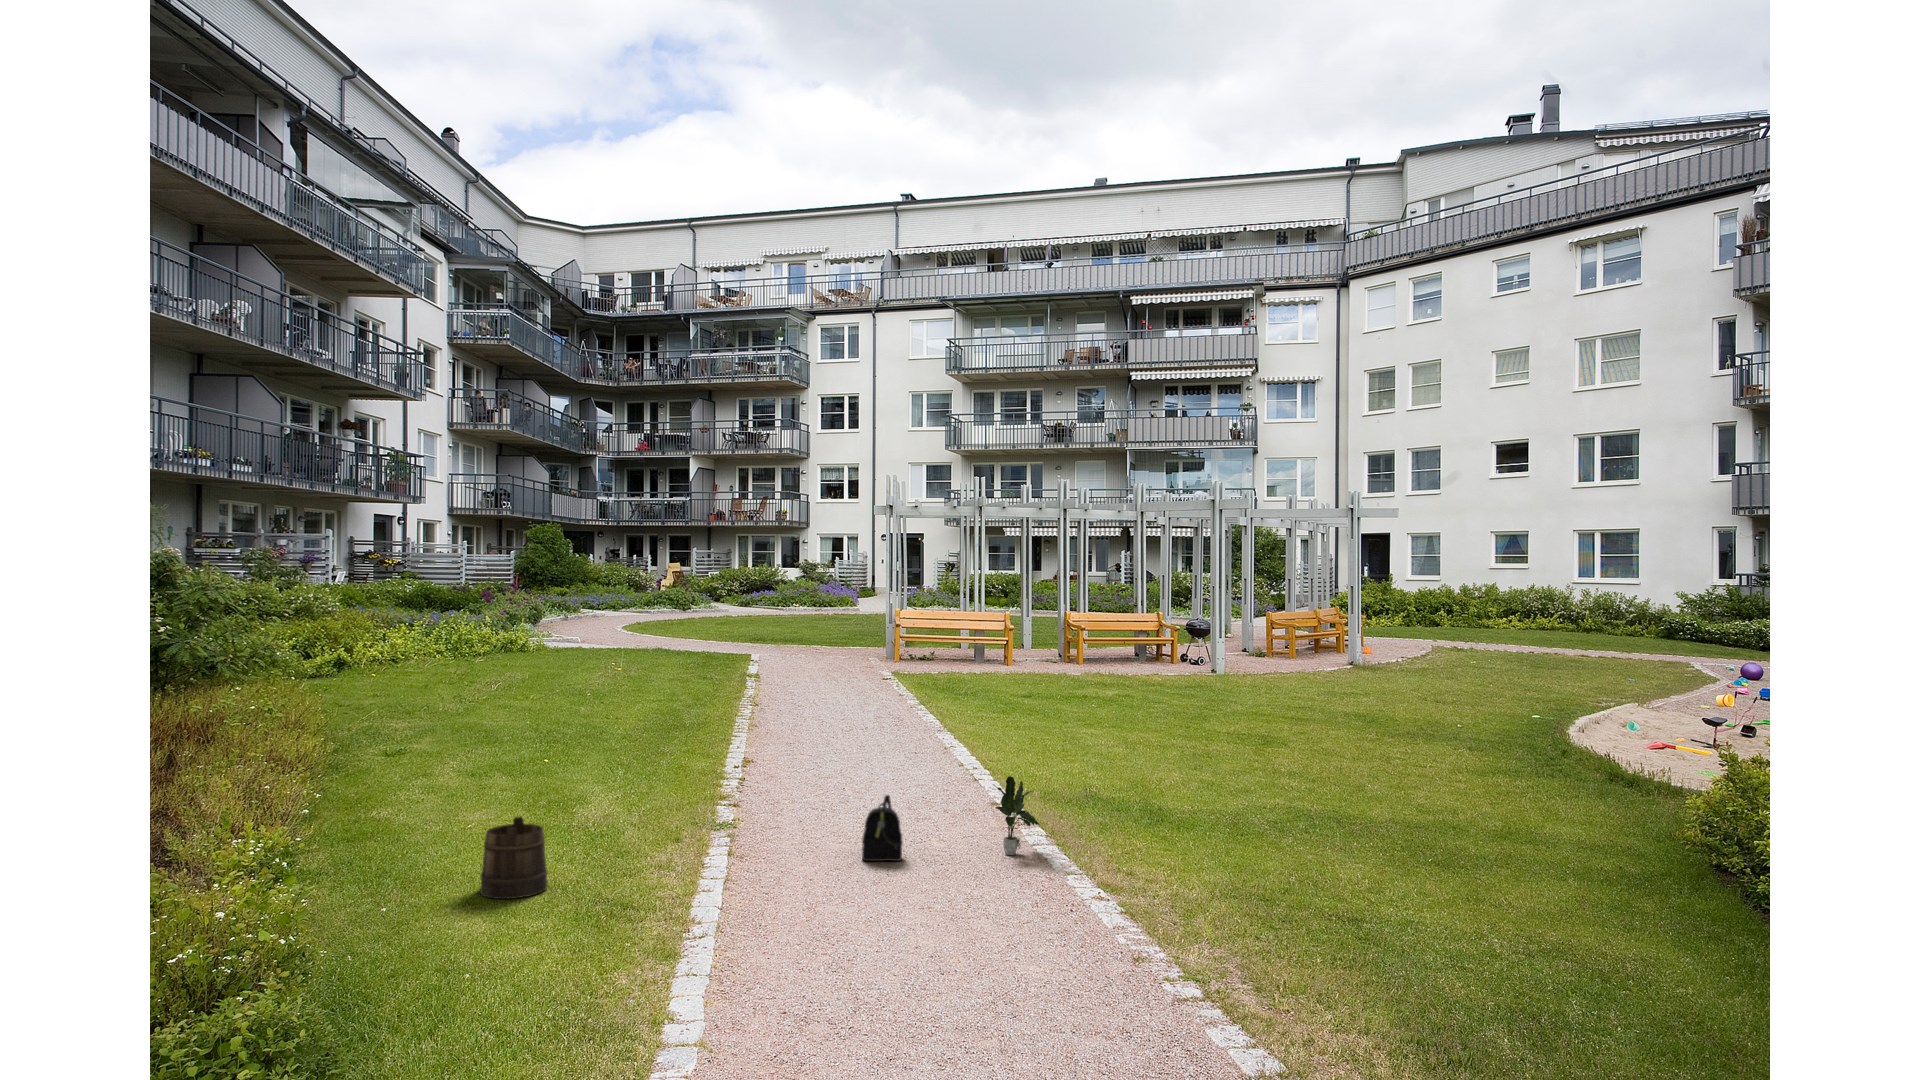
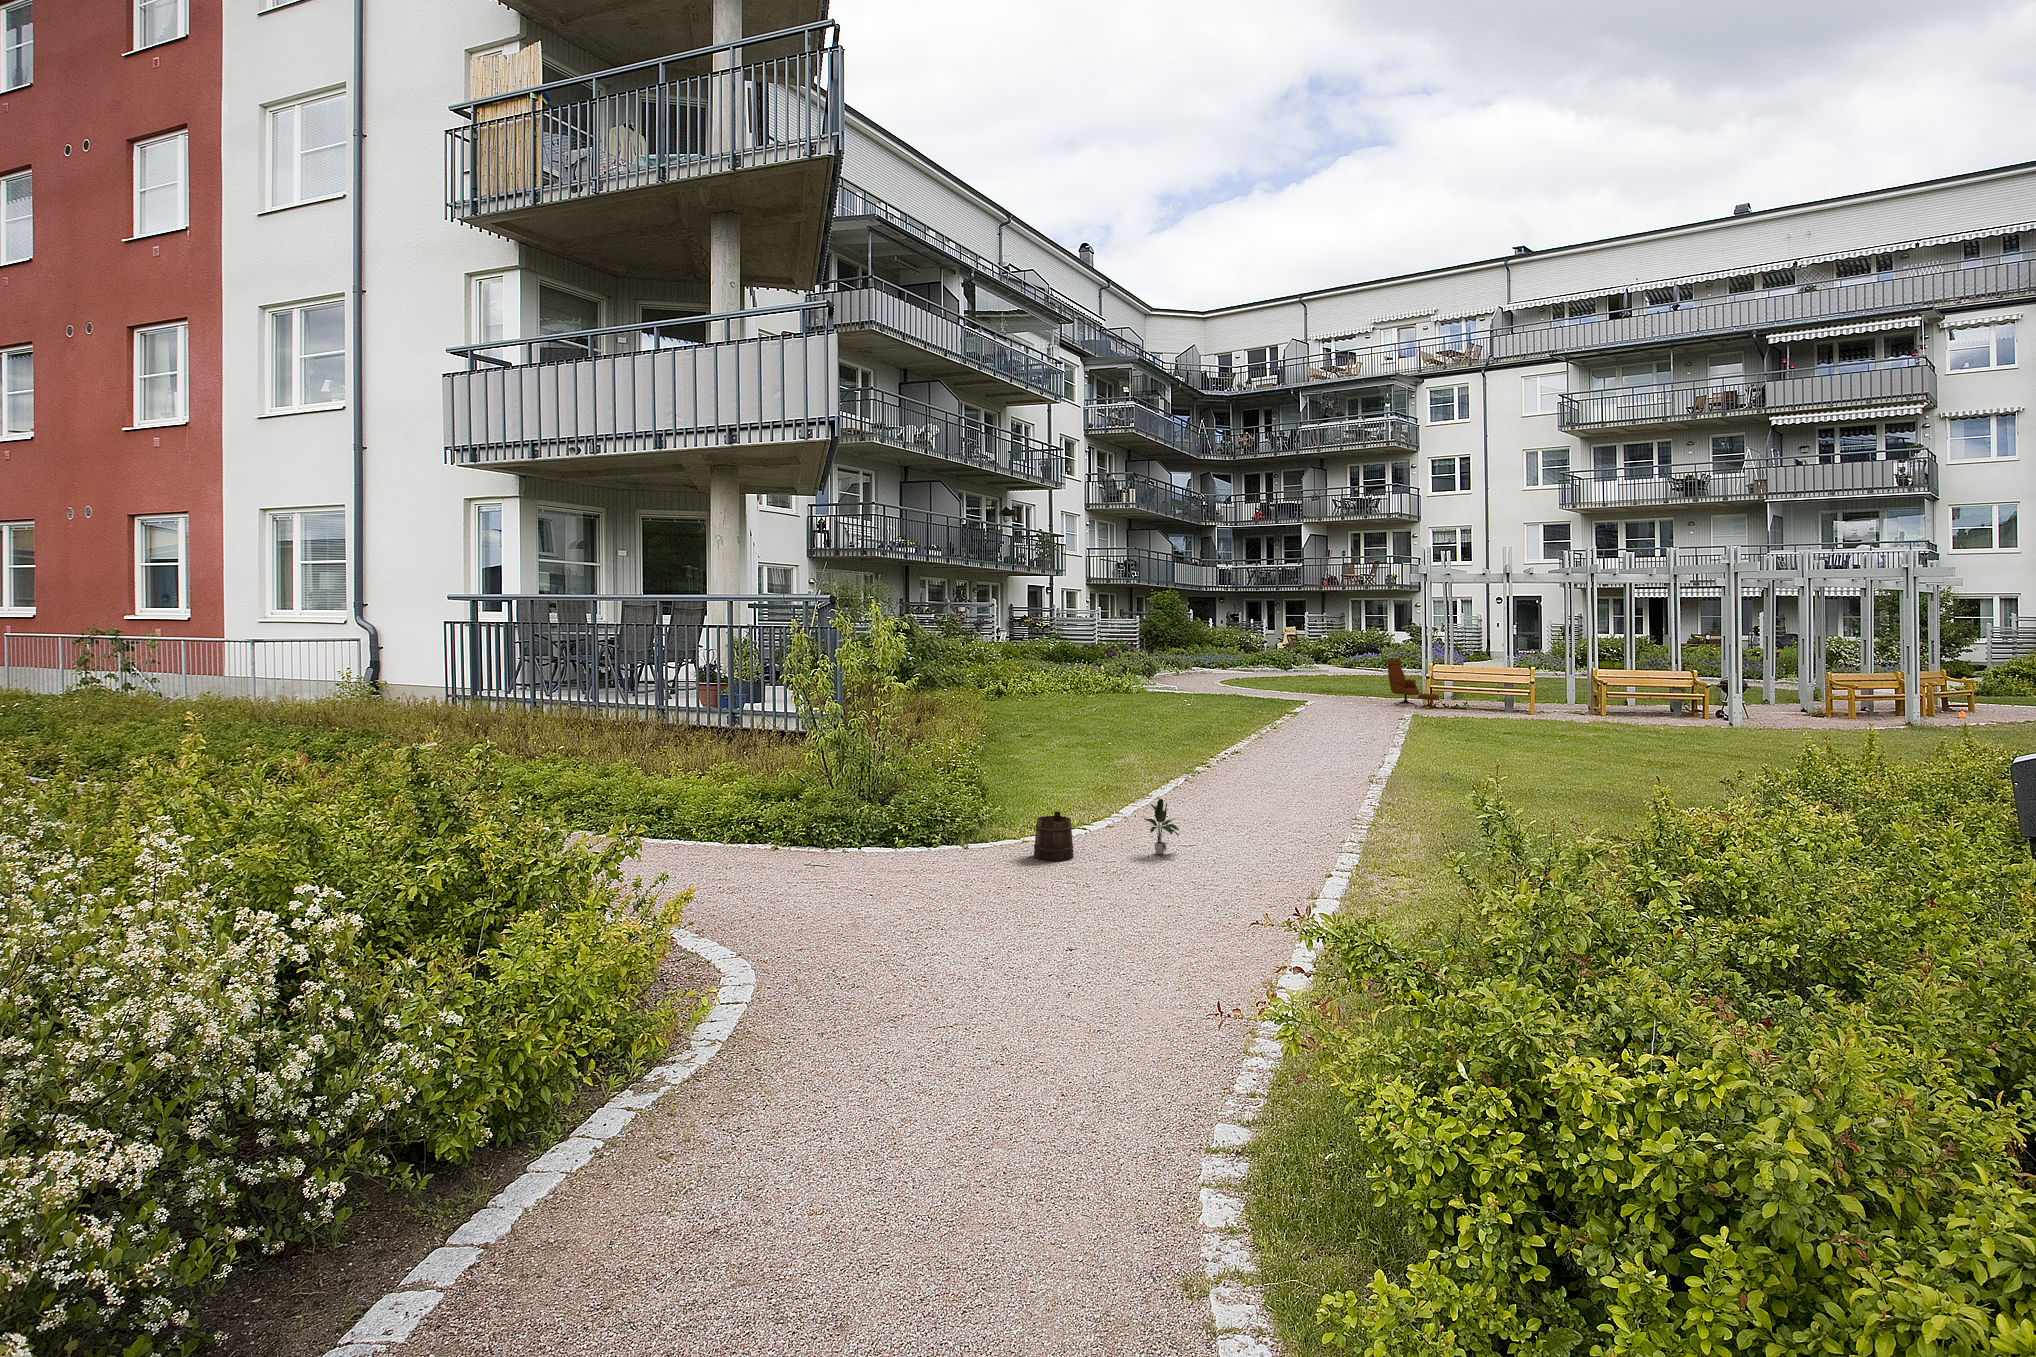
lounge chair: none [827,595,884,647] -> present [1387,659,1439,708]
potted plant: present [993,776,1041,855] -> present [1144,799,1179,854]
backpack: present [862,795,903,861] -> none [1284,818,1314,866]

